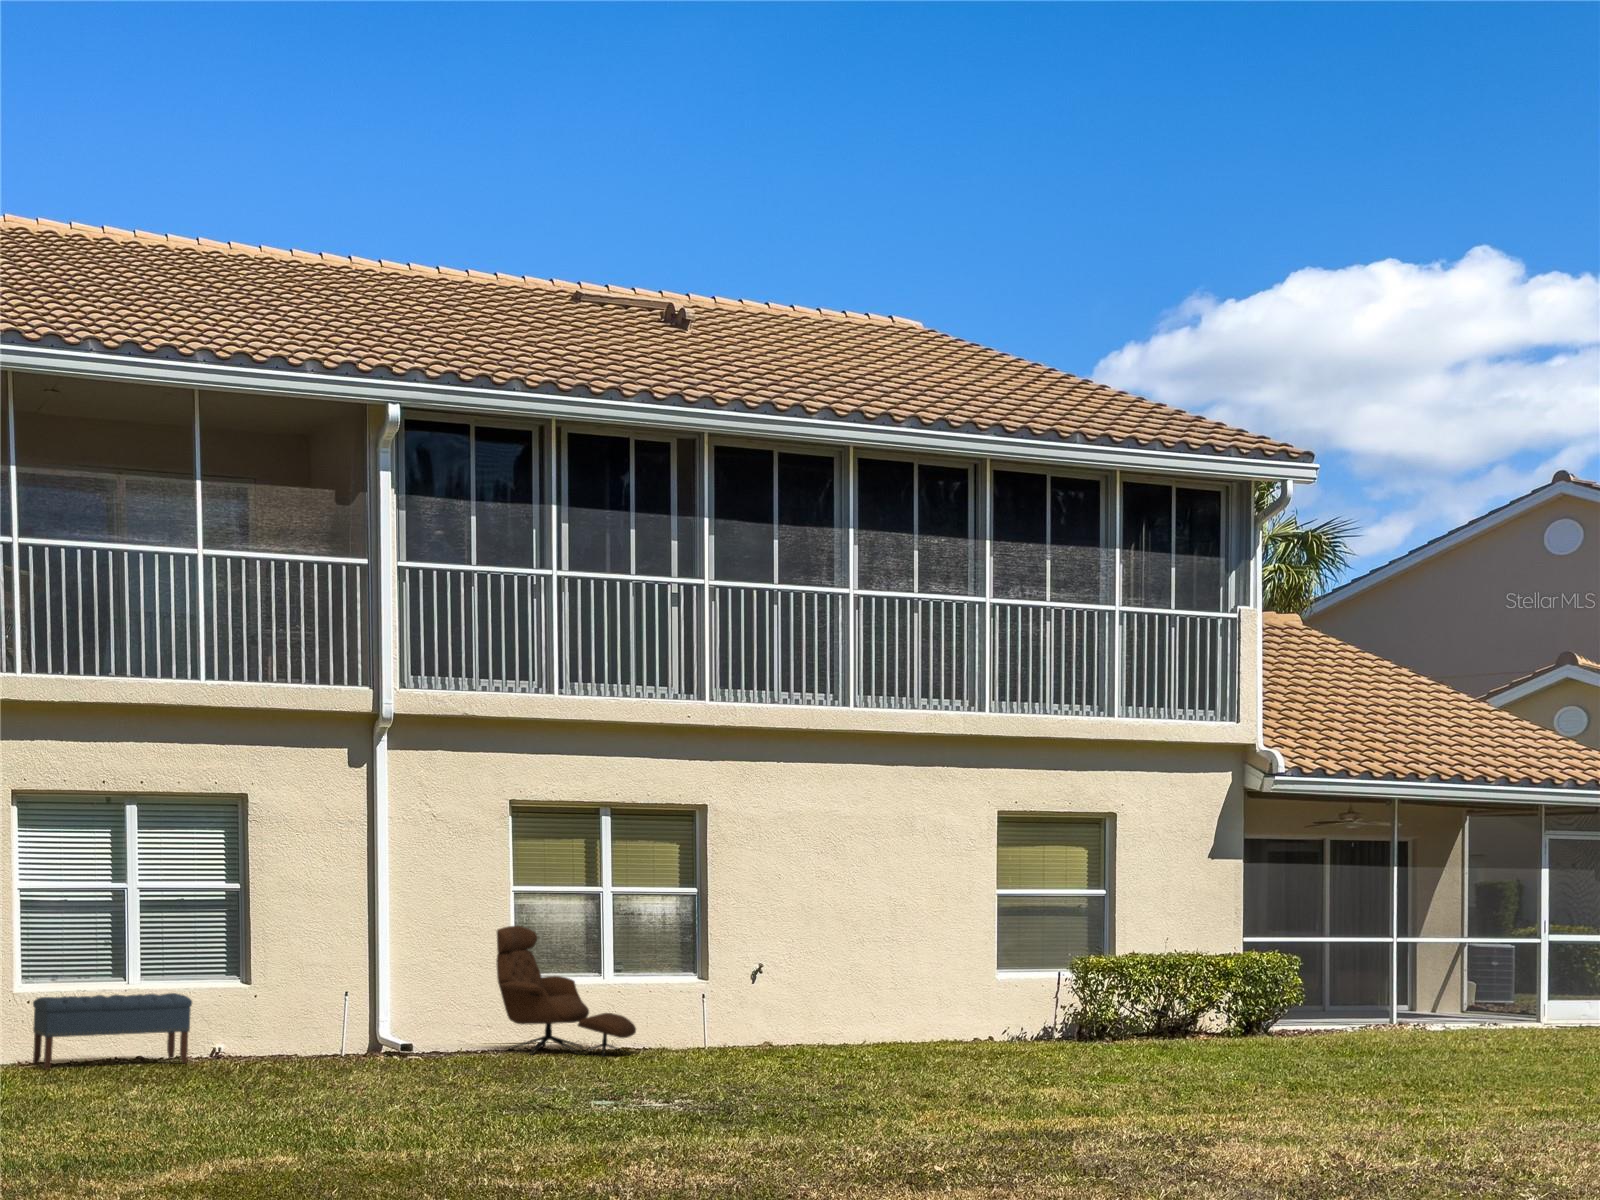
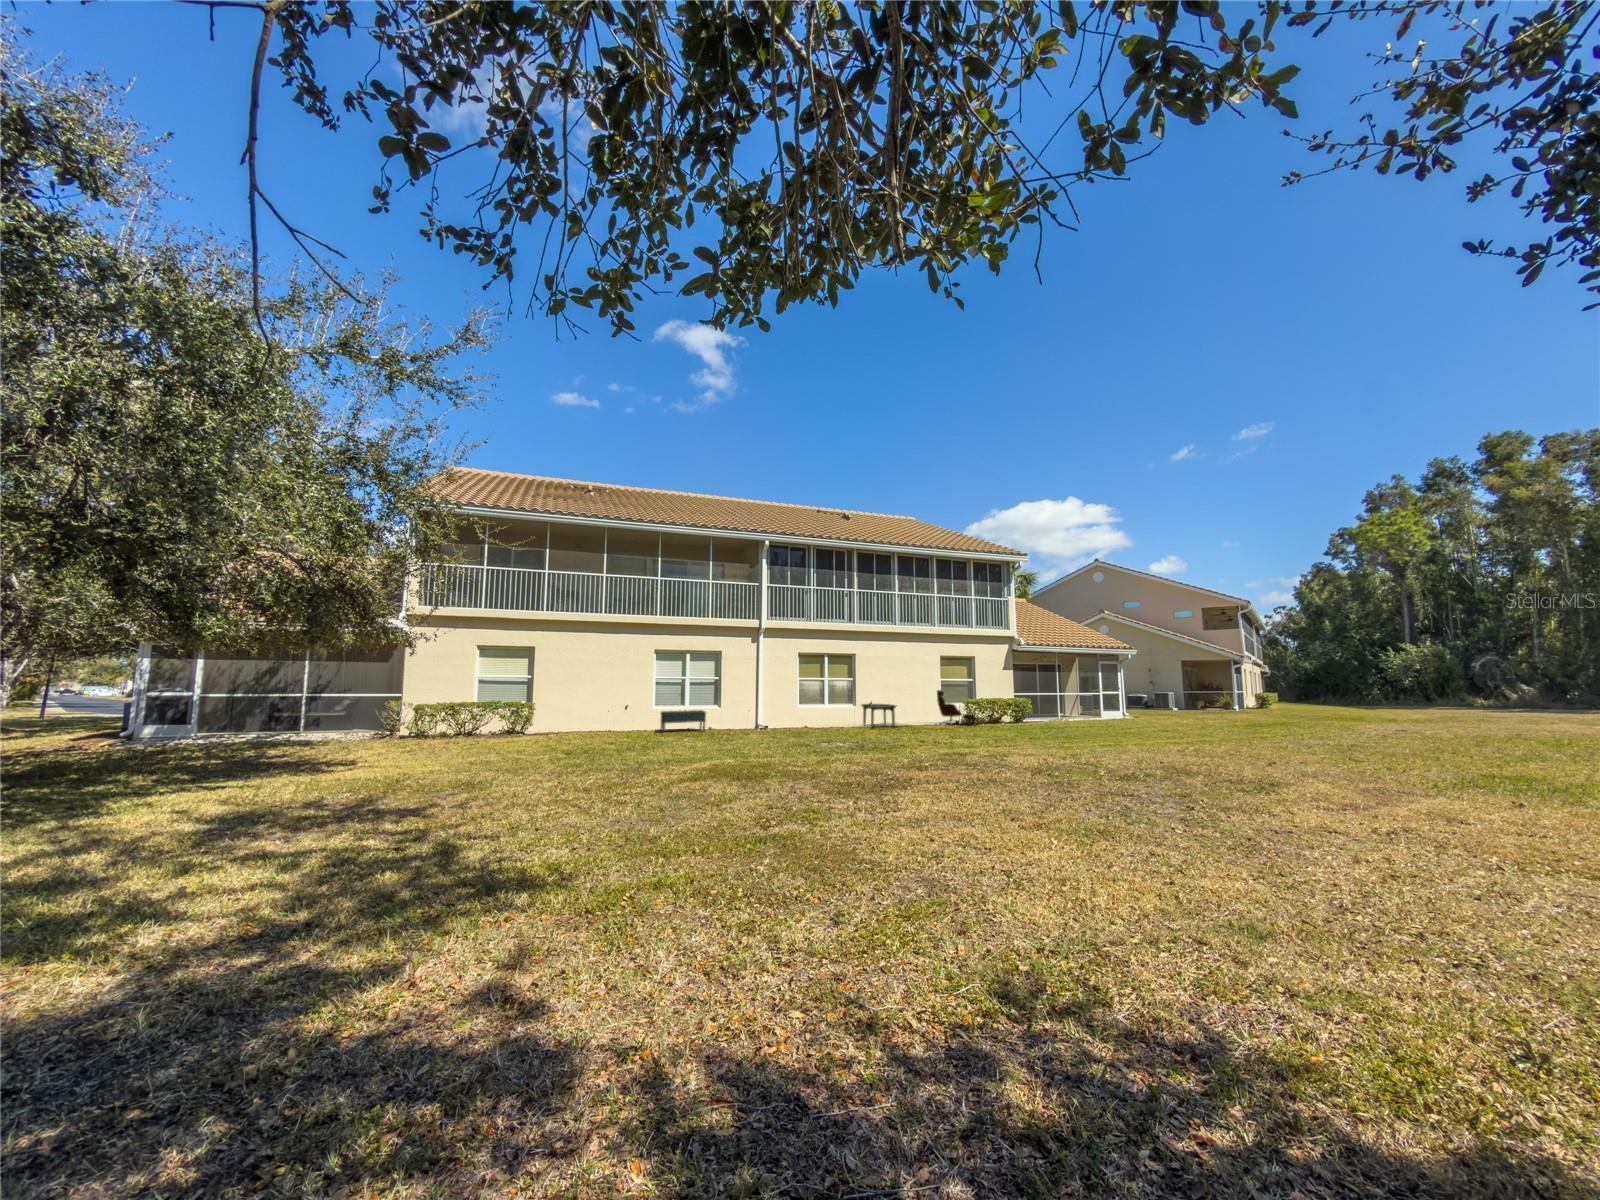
lounge chair: present [497,926,636,1057] -> present [937,690,976,724]
round table: none [720,971,841,1052] -> present [862,704,896,728]

